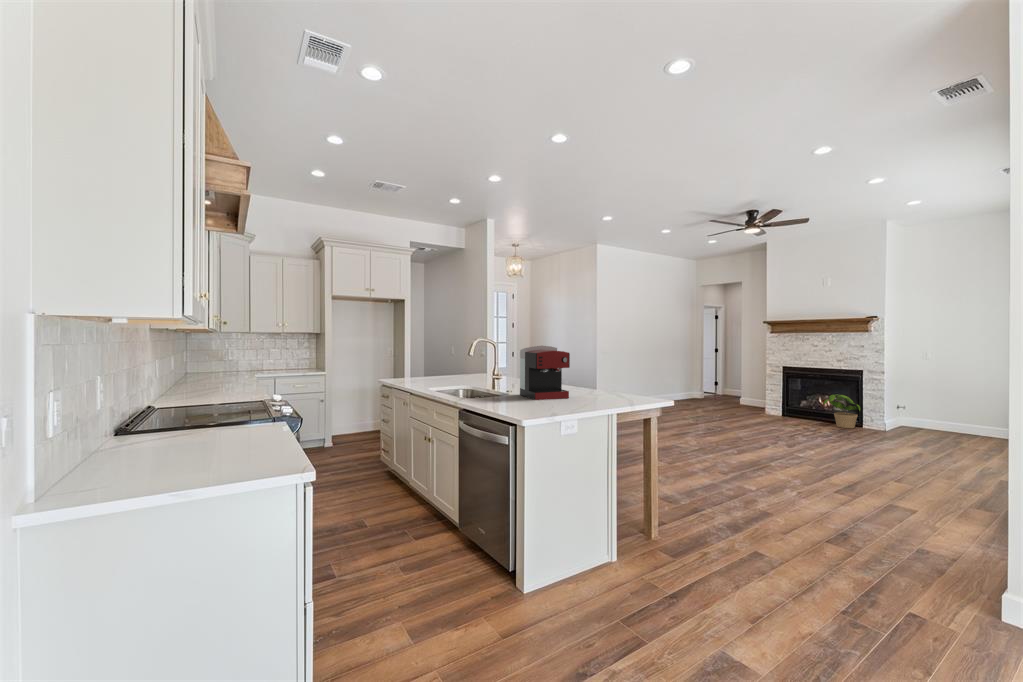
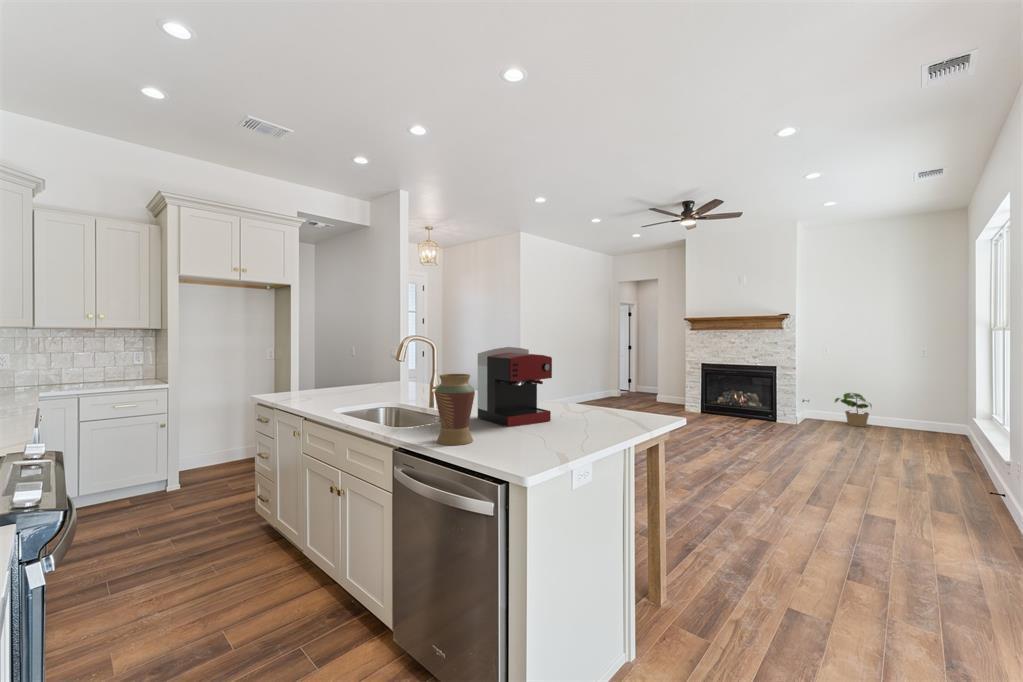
vase: none [482,362,507,406] -> present [435,374,475,445]
potted plant: present [824,394,860,428] -> present [835,393,872,427]

